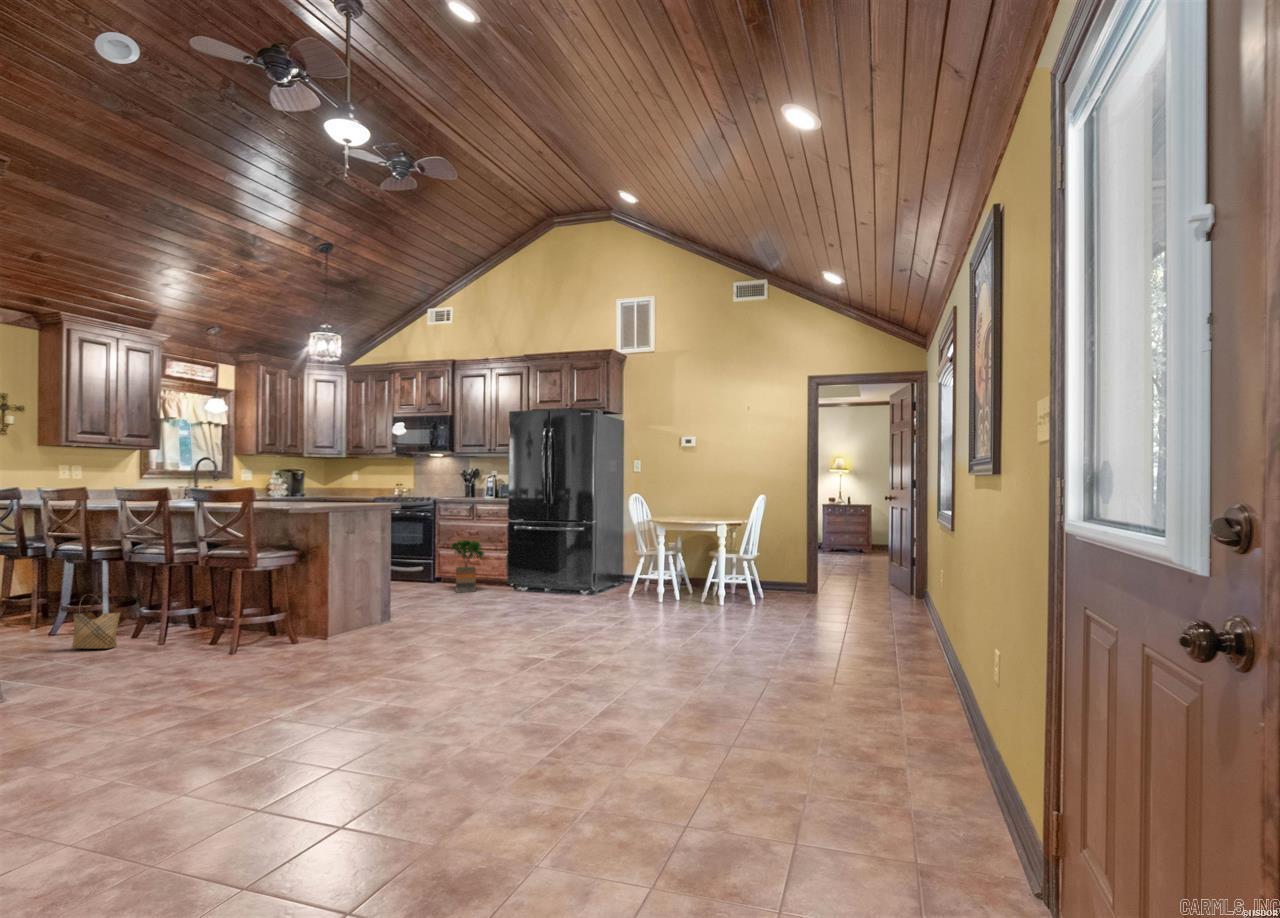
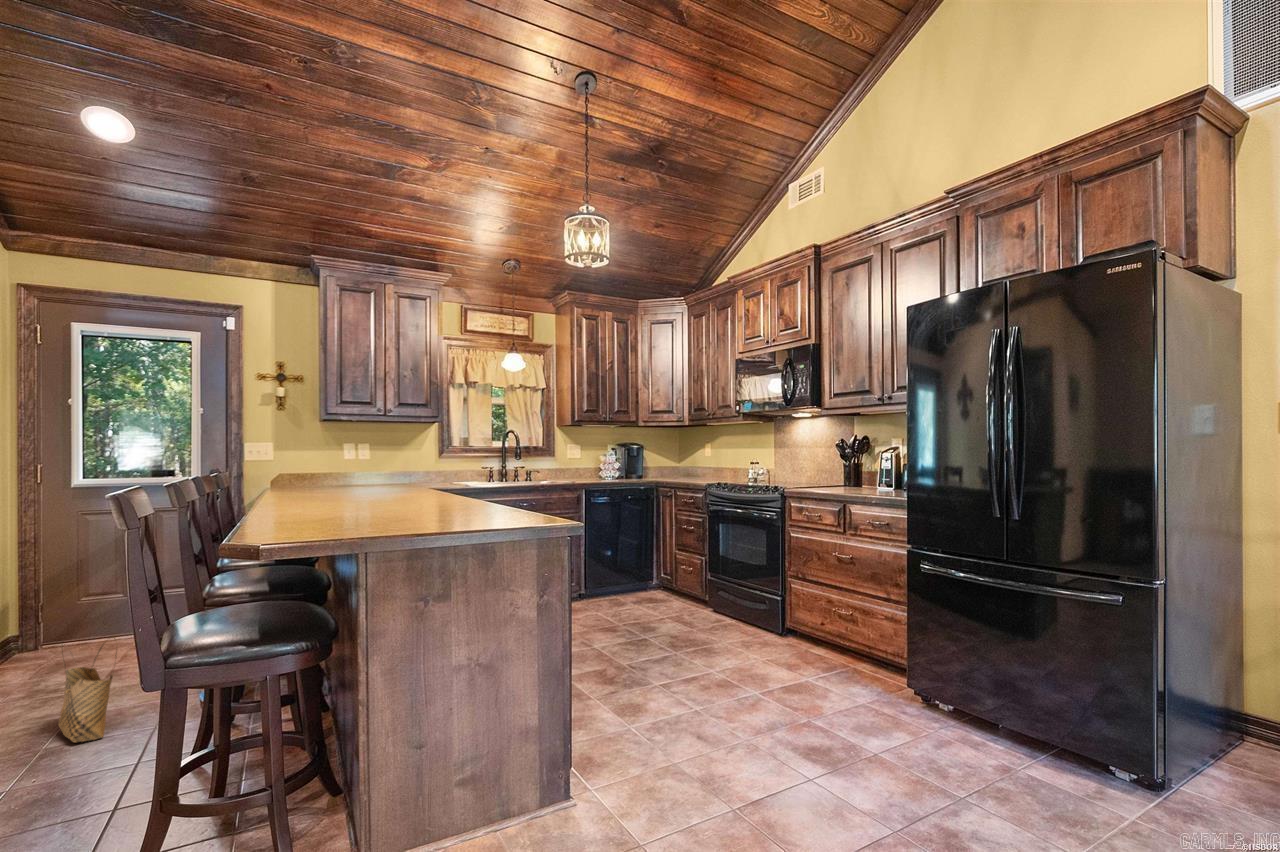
potted tree: present [450,540,484,593] -> none [777,575,850,694]

